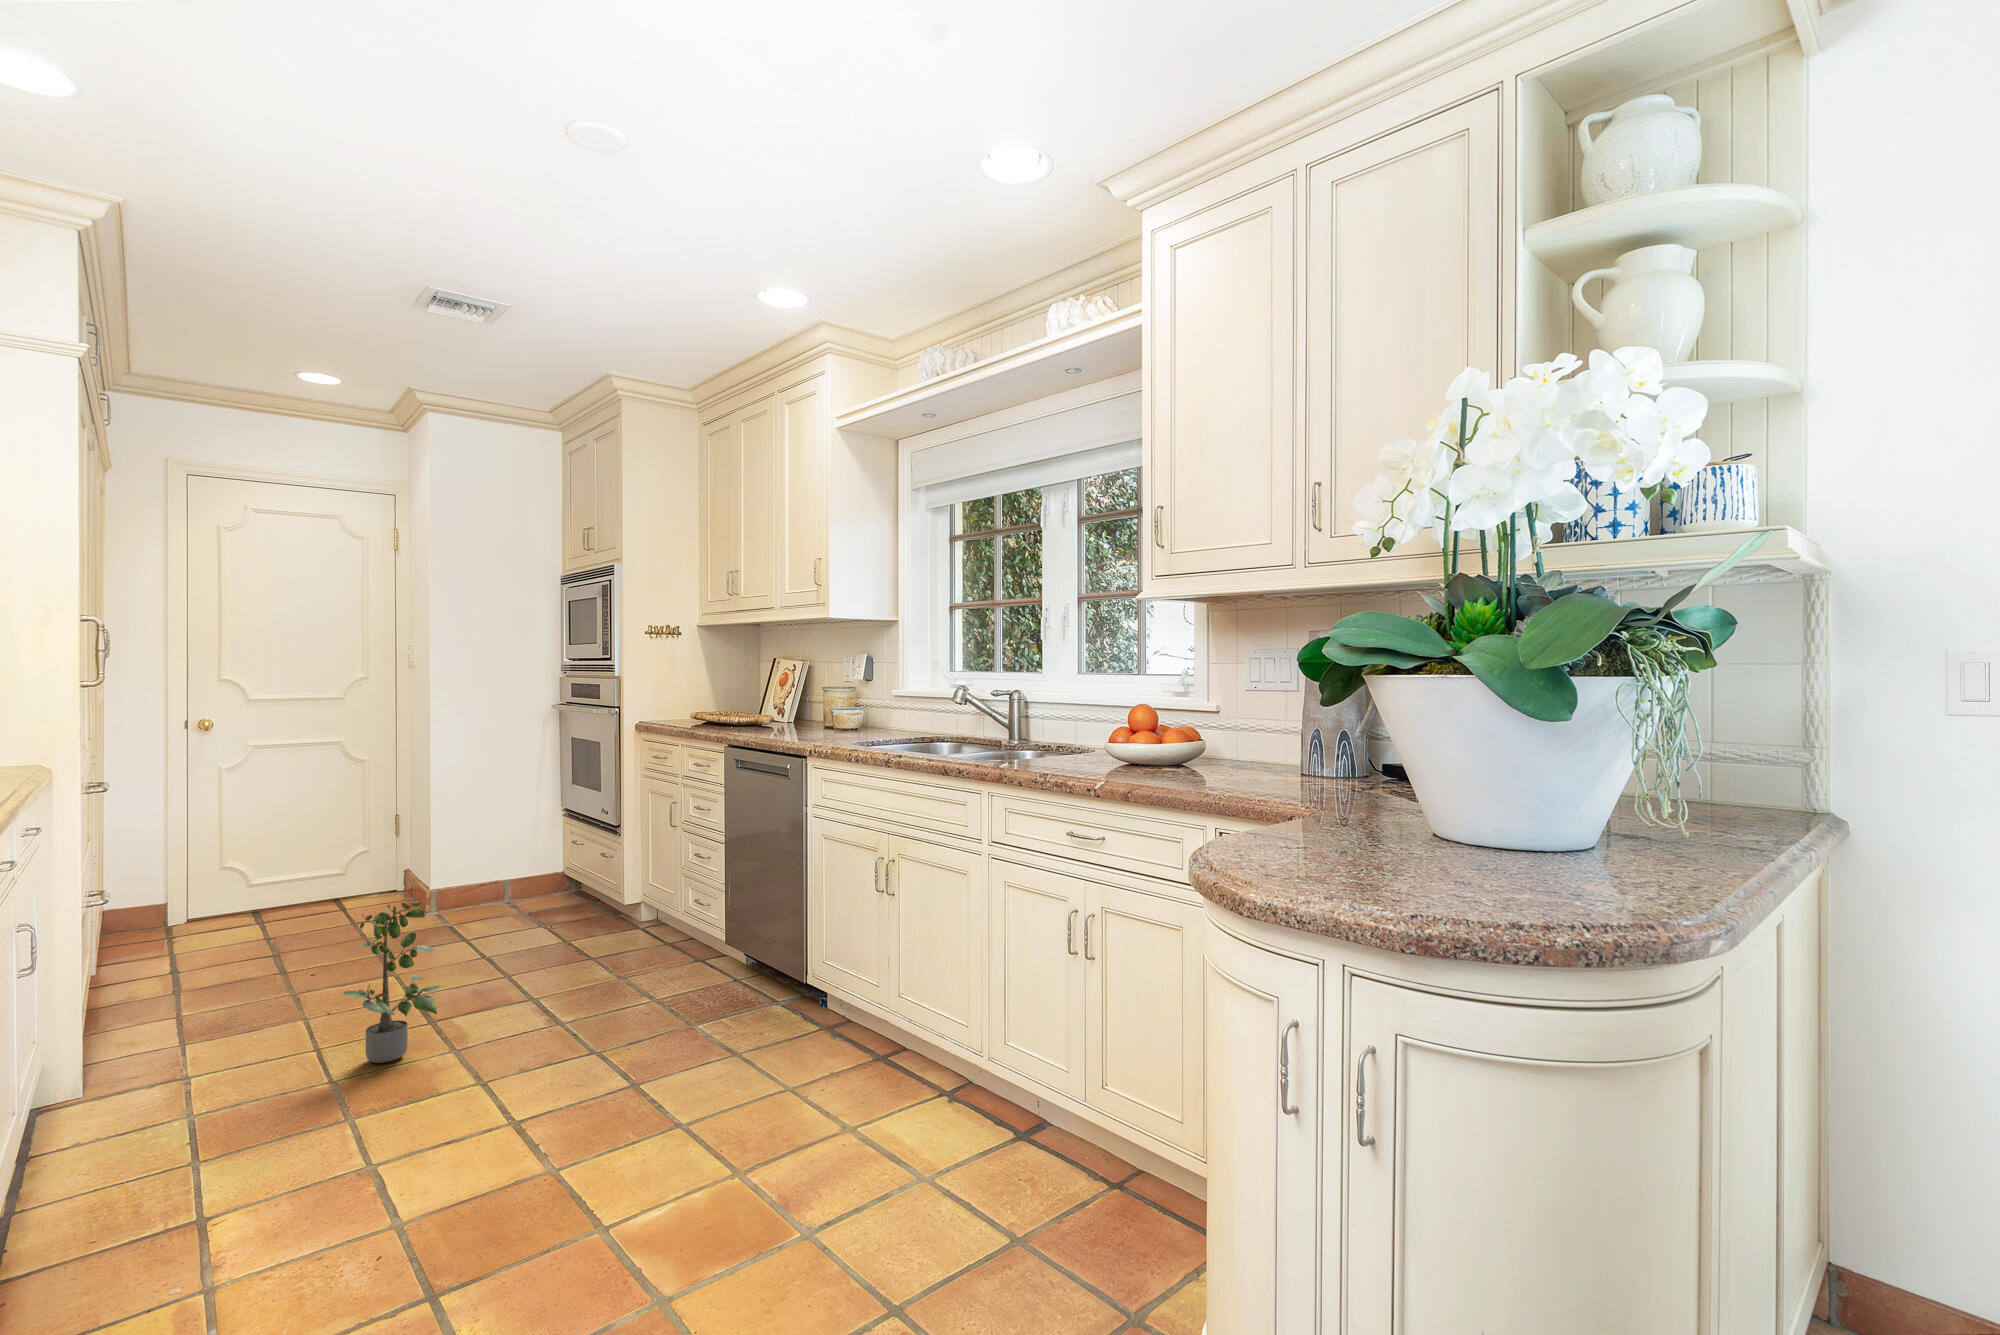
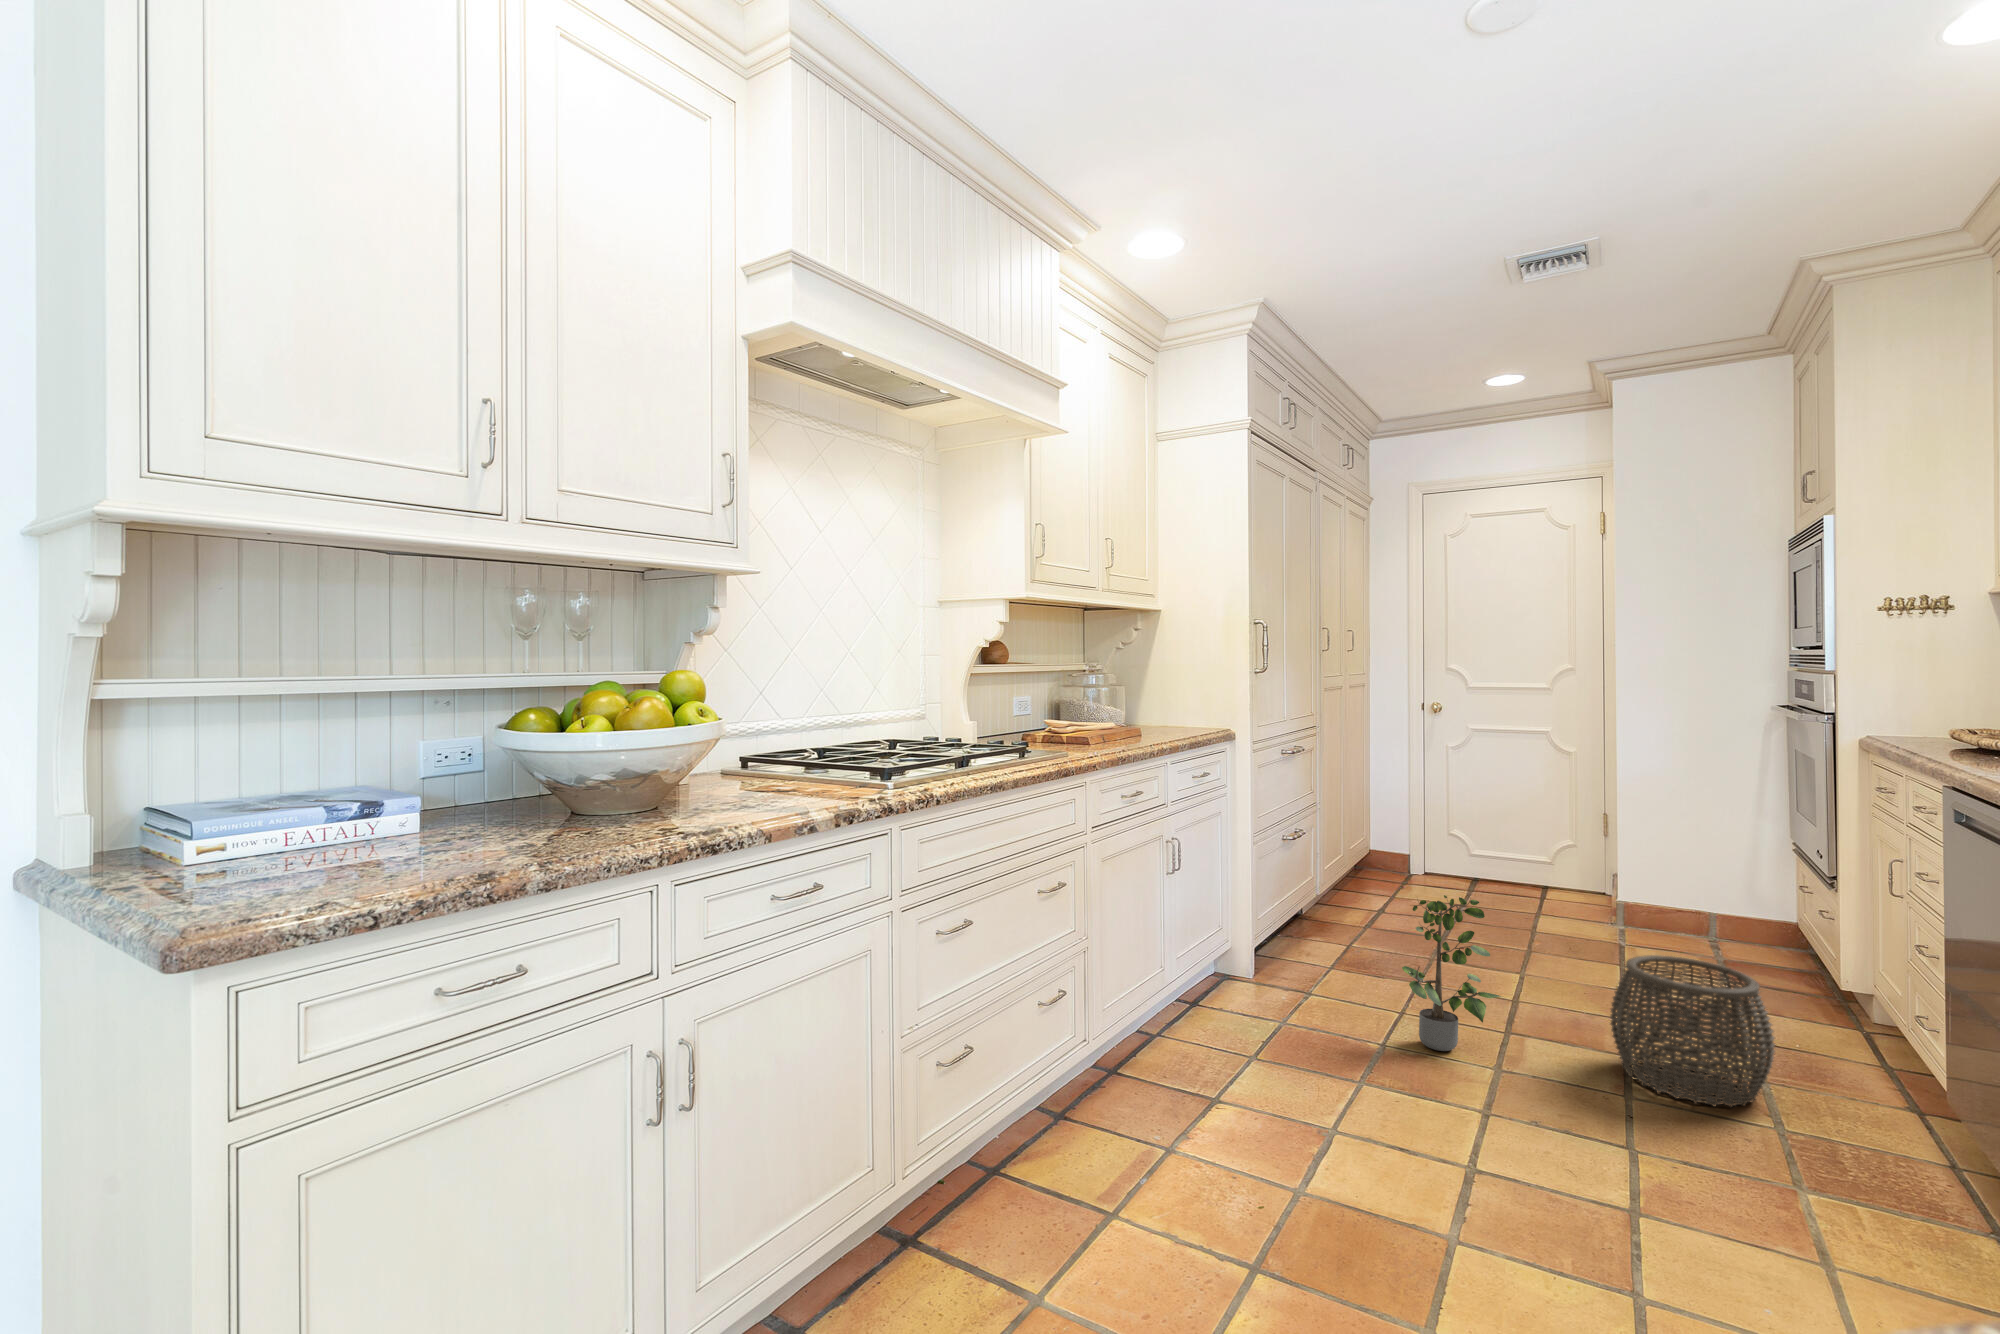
woven basket: none [528,901,643,1013] -> present [1610,955,1775,1107]

